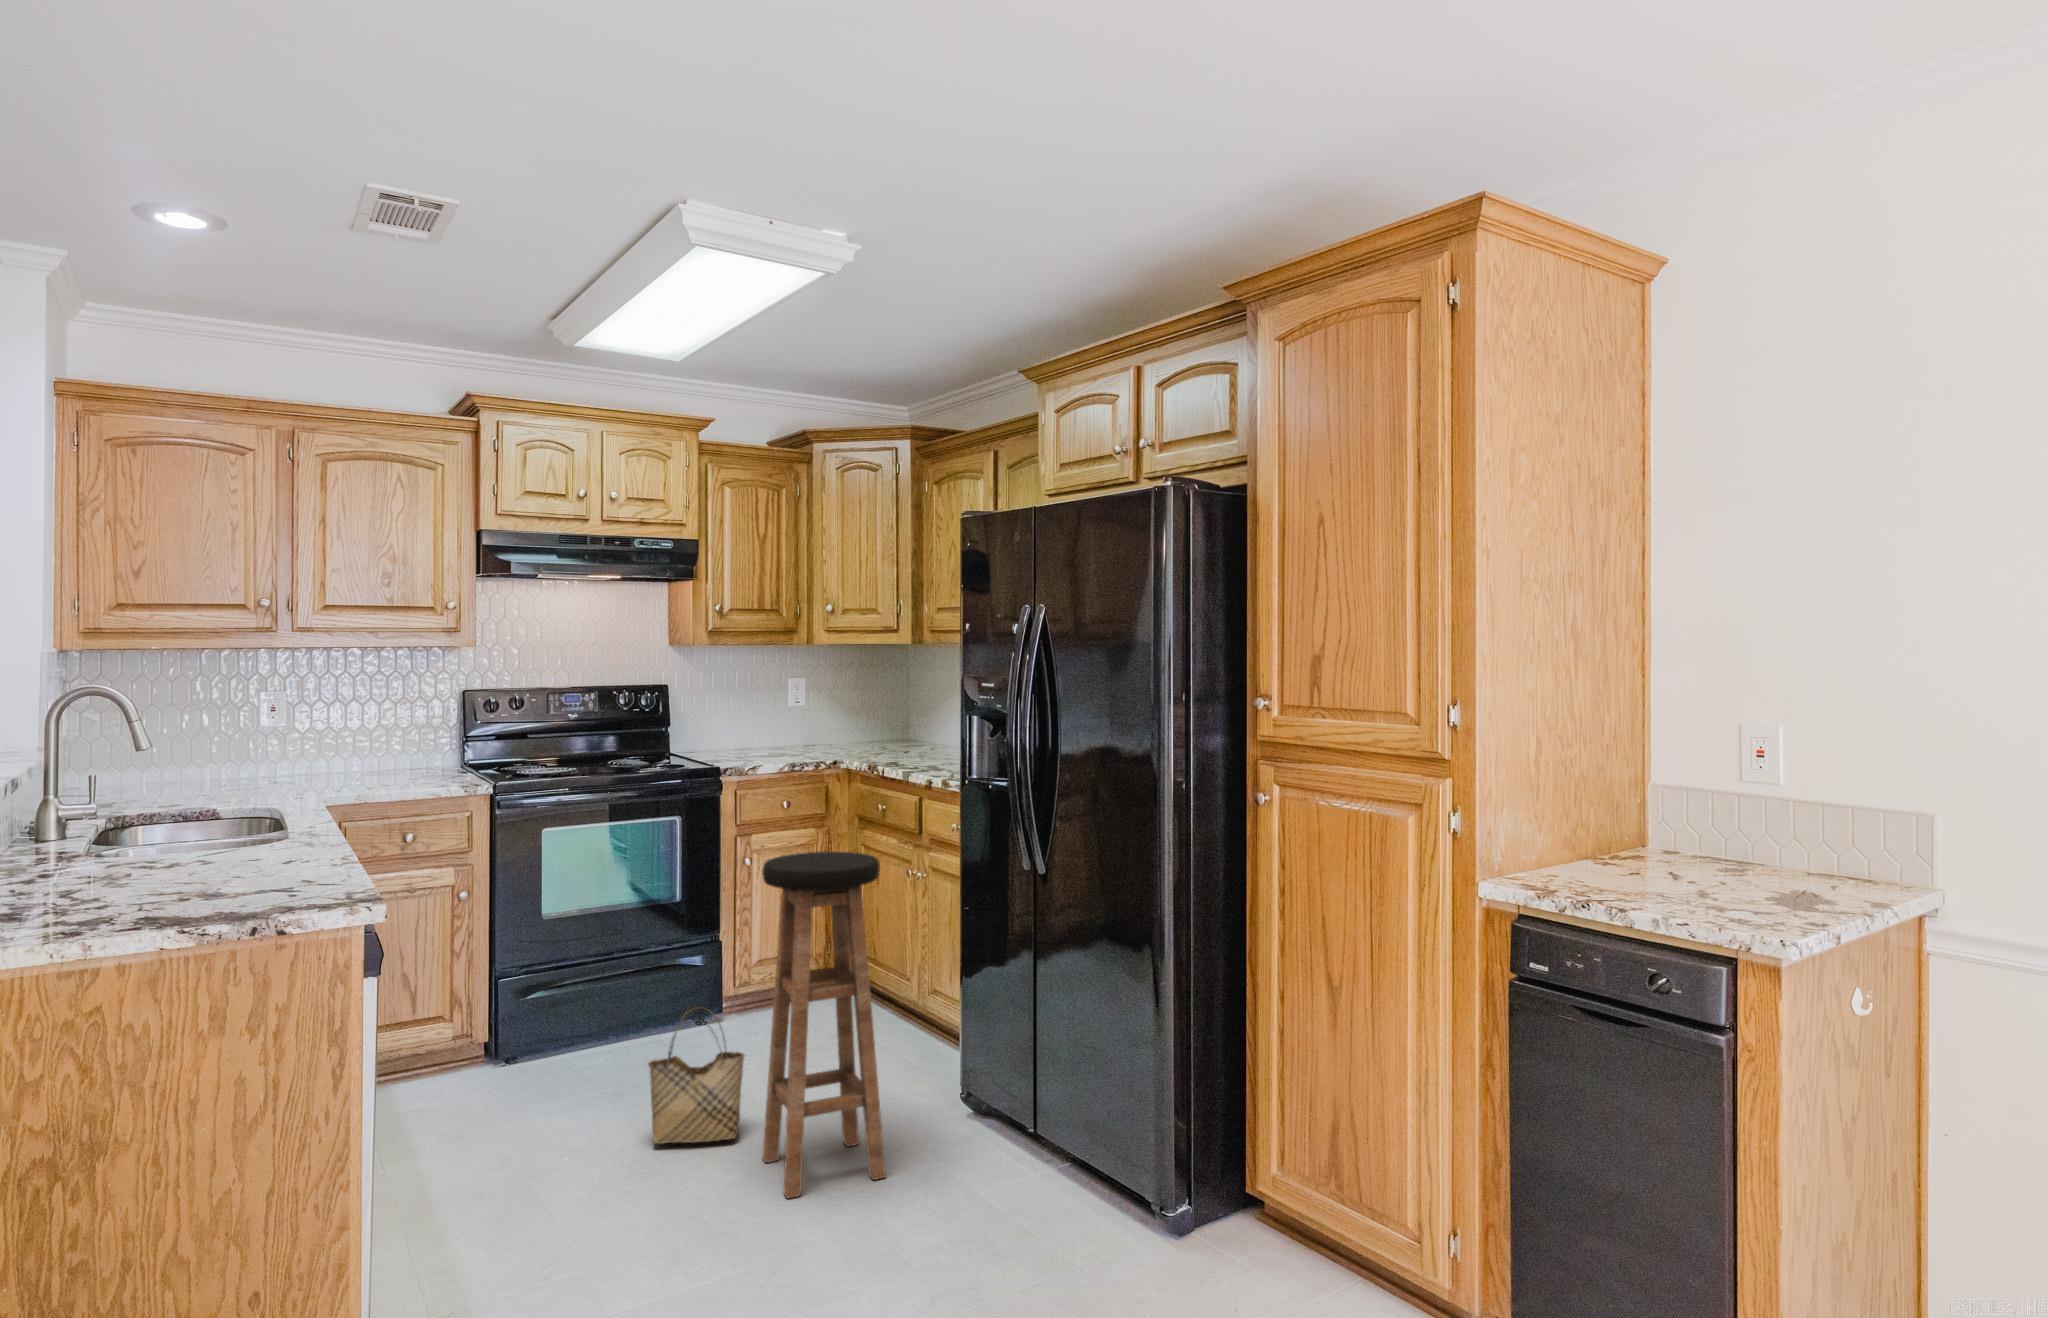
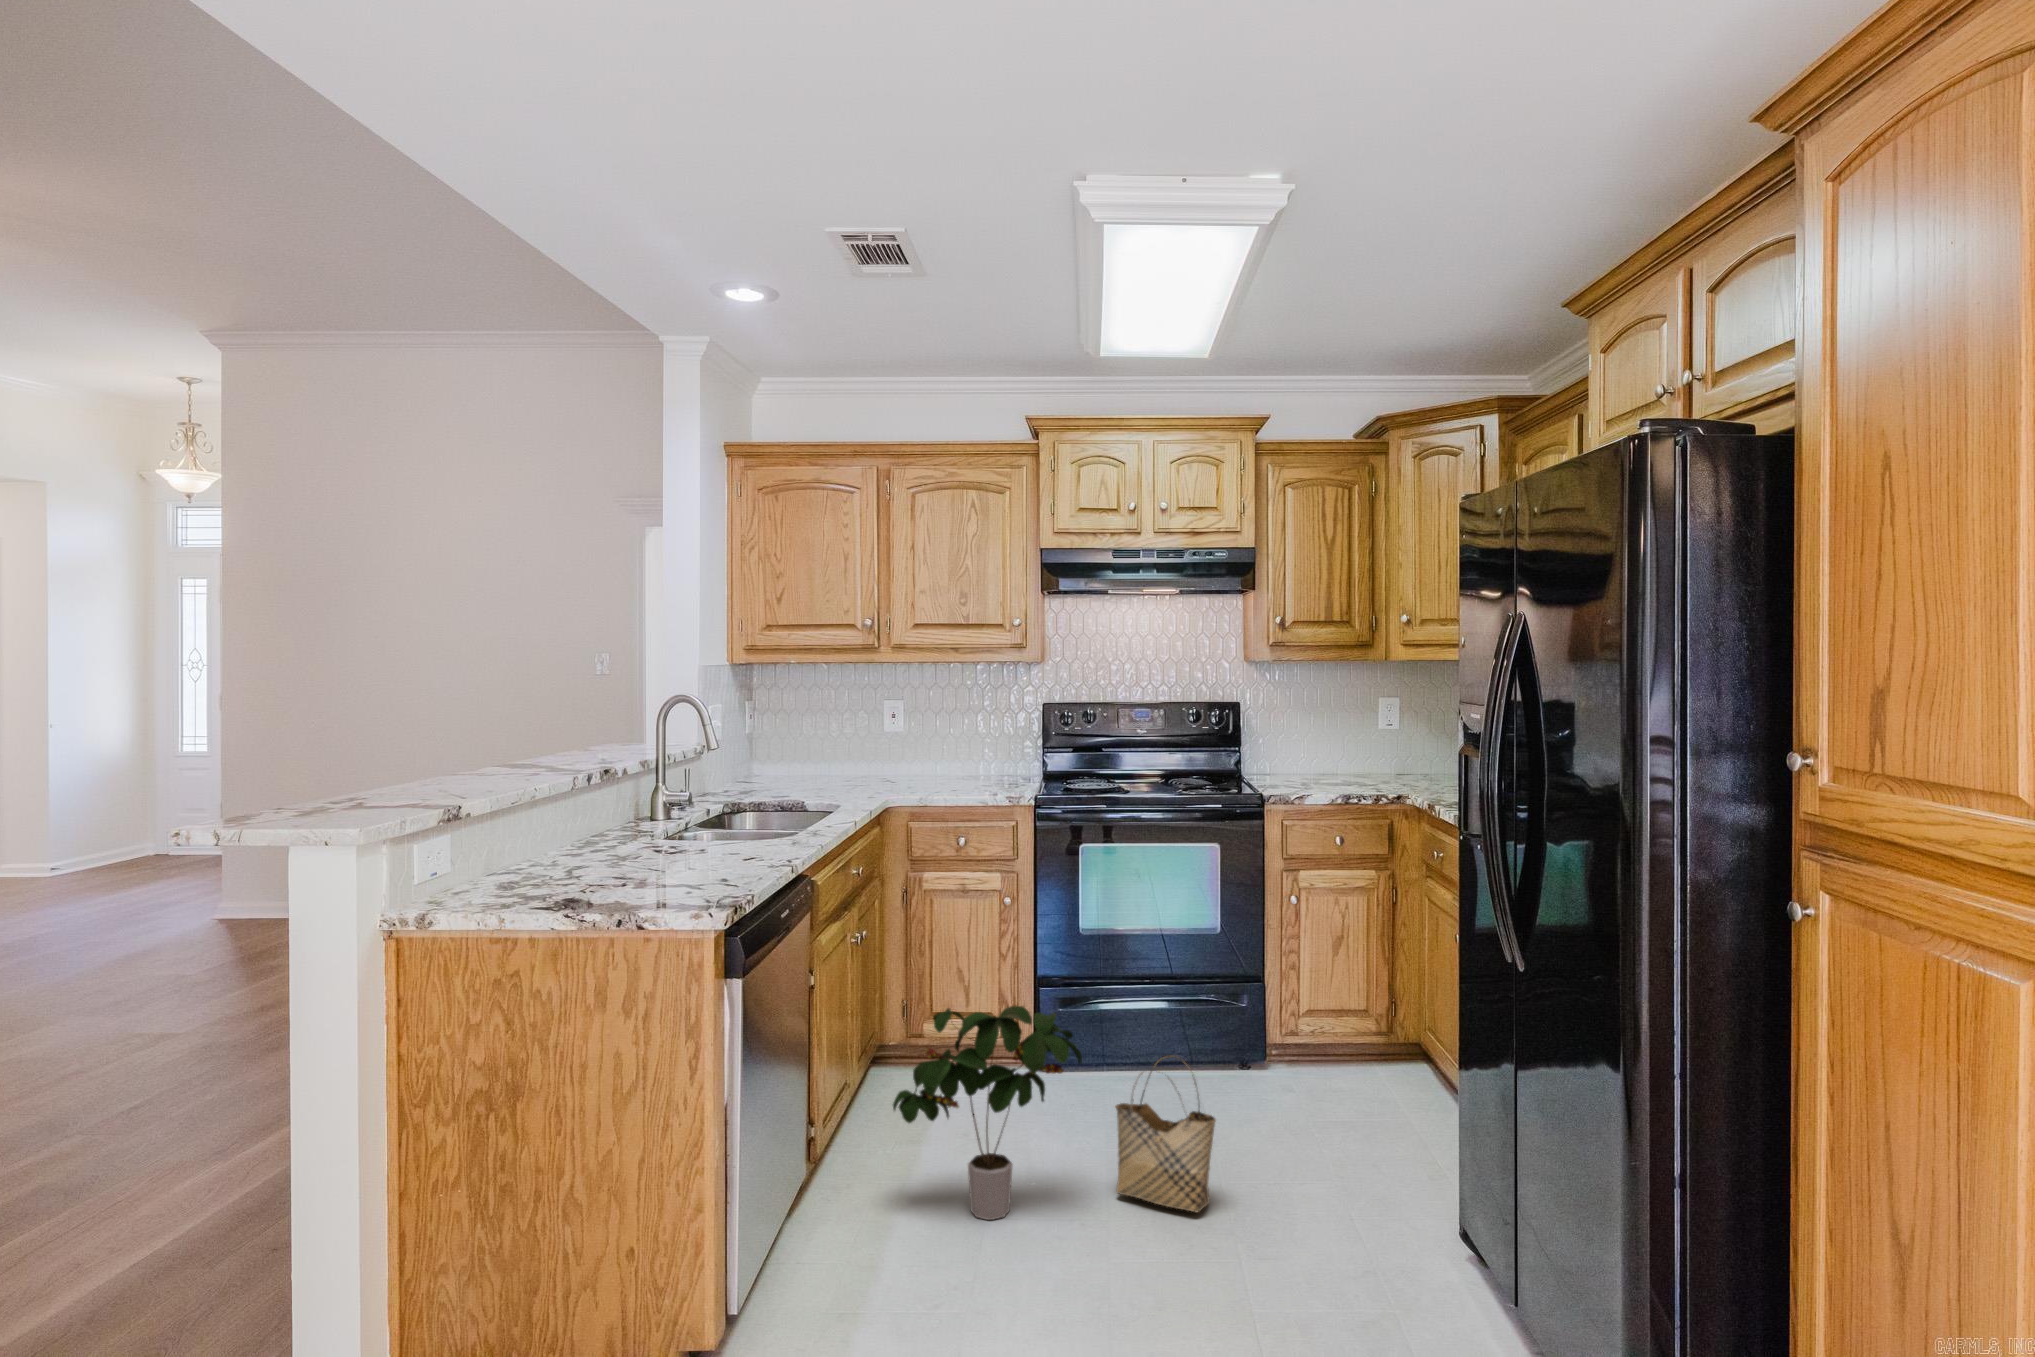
bar stool: present [762,851,886,1198] -> none [1206,903,1347,1320]
potted plant: none [425,984,626,1200] -> present [893,1006,1082,1220]

